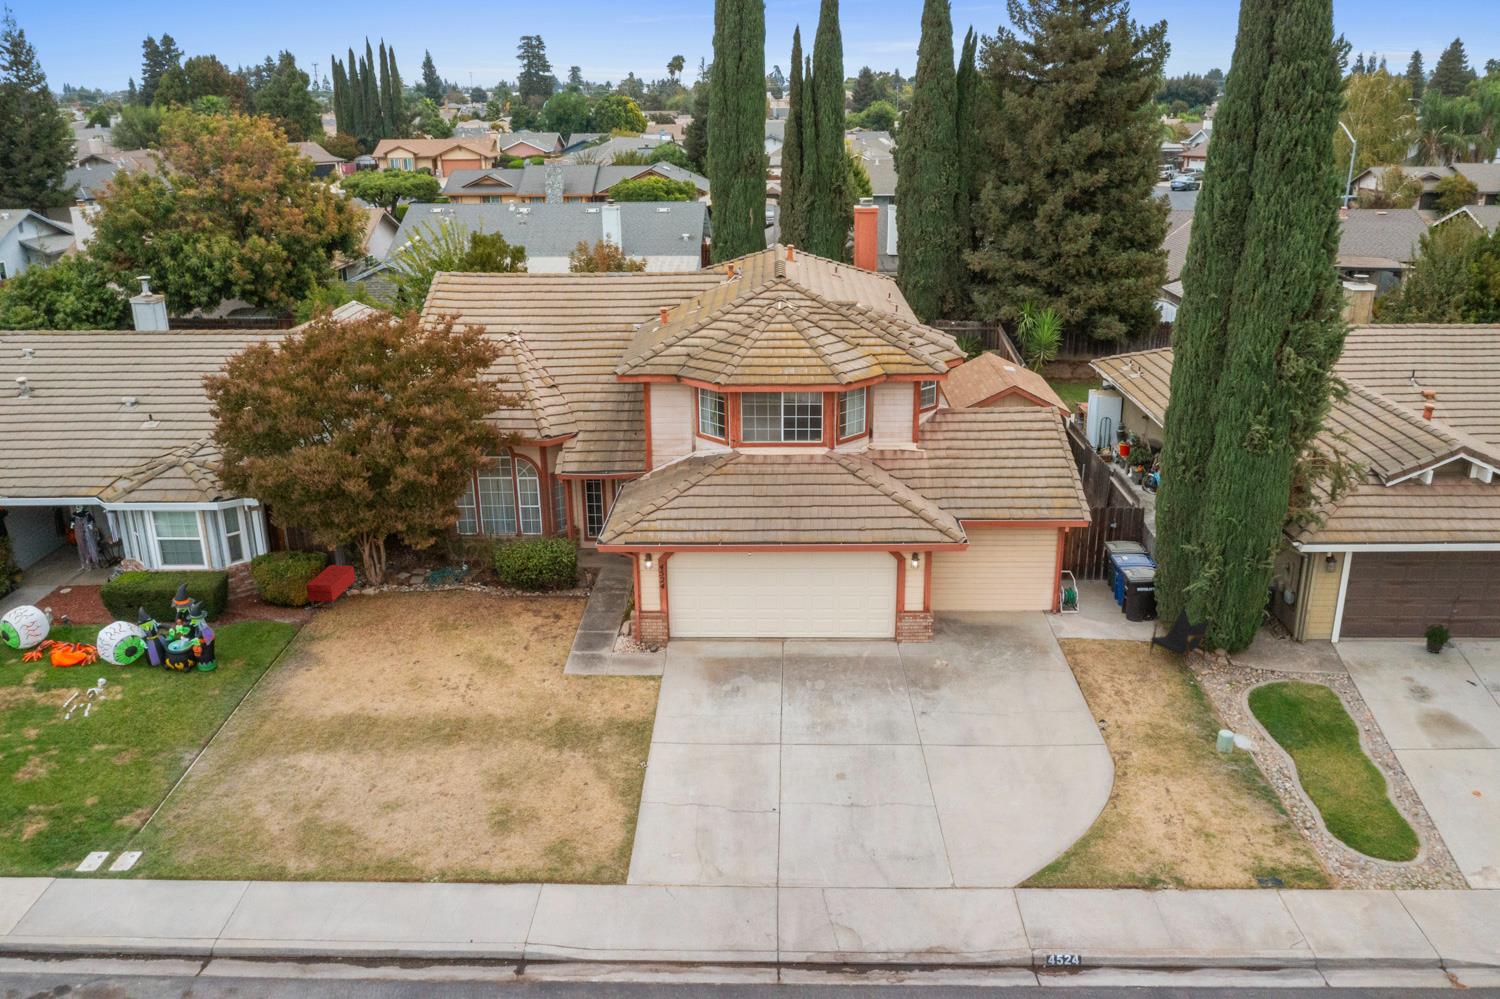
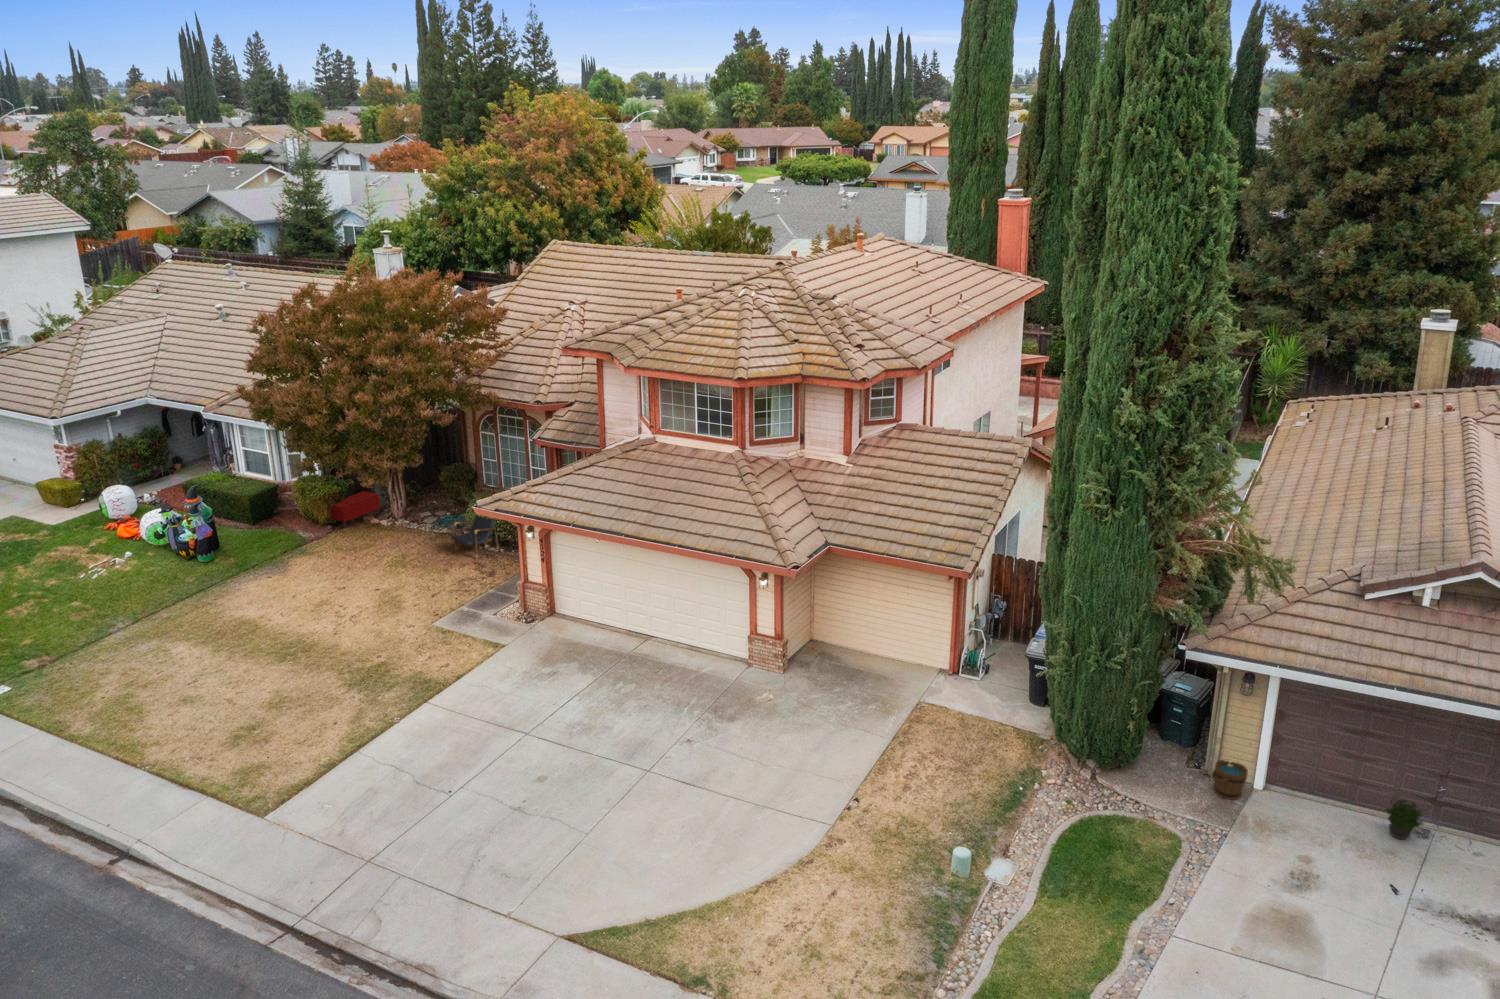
lounge chair: present [1150,605,1209,669] -> present [451,515,498,558]
bucket: none [1304,626,1333,655] -> present [1212,760,1248,800]

